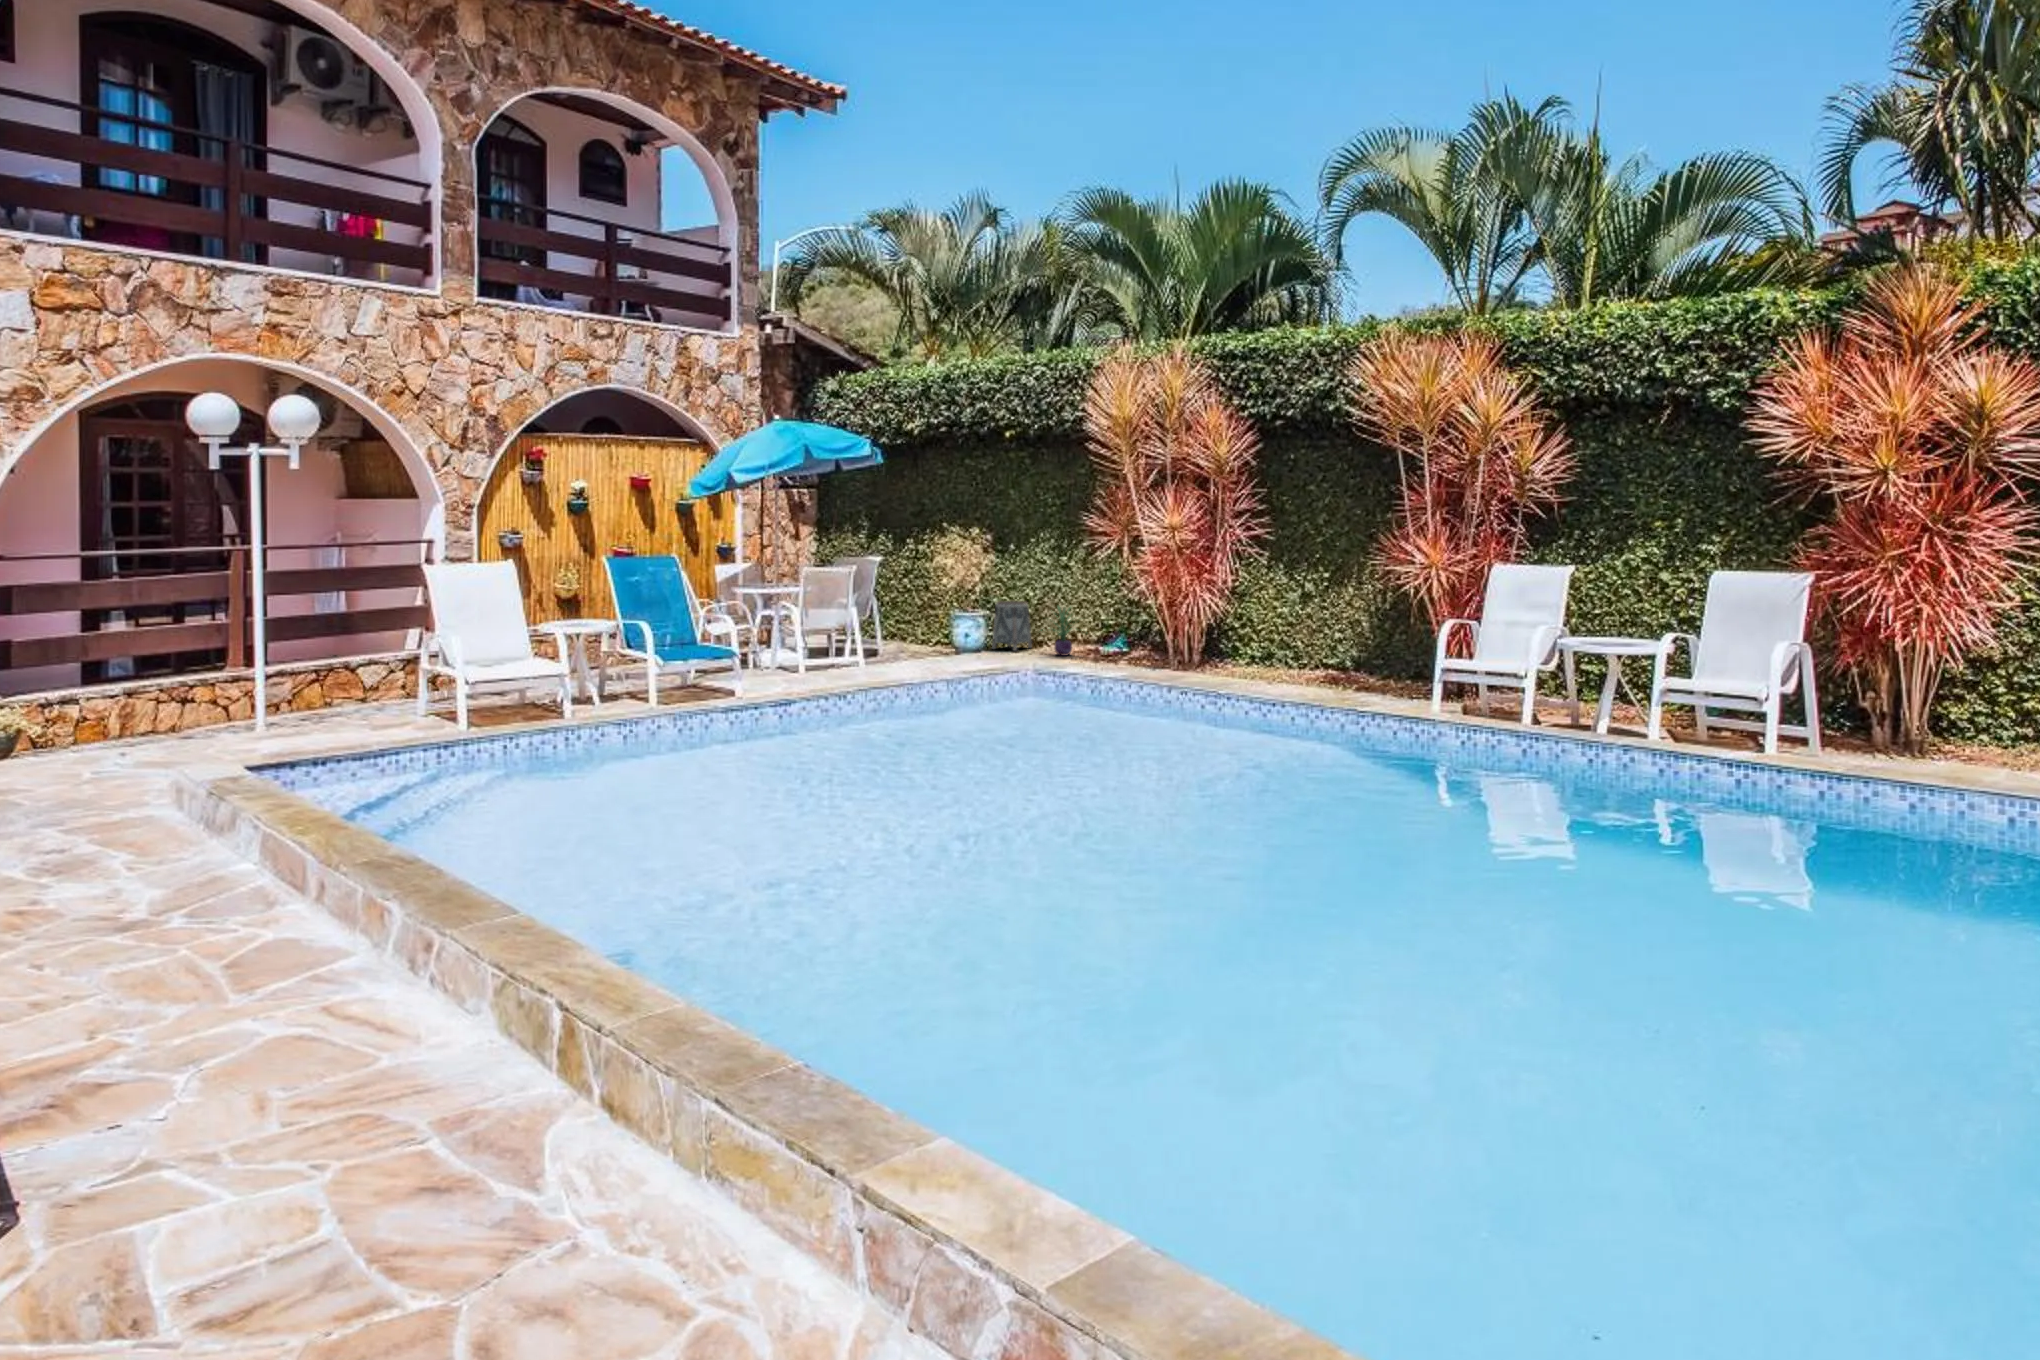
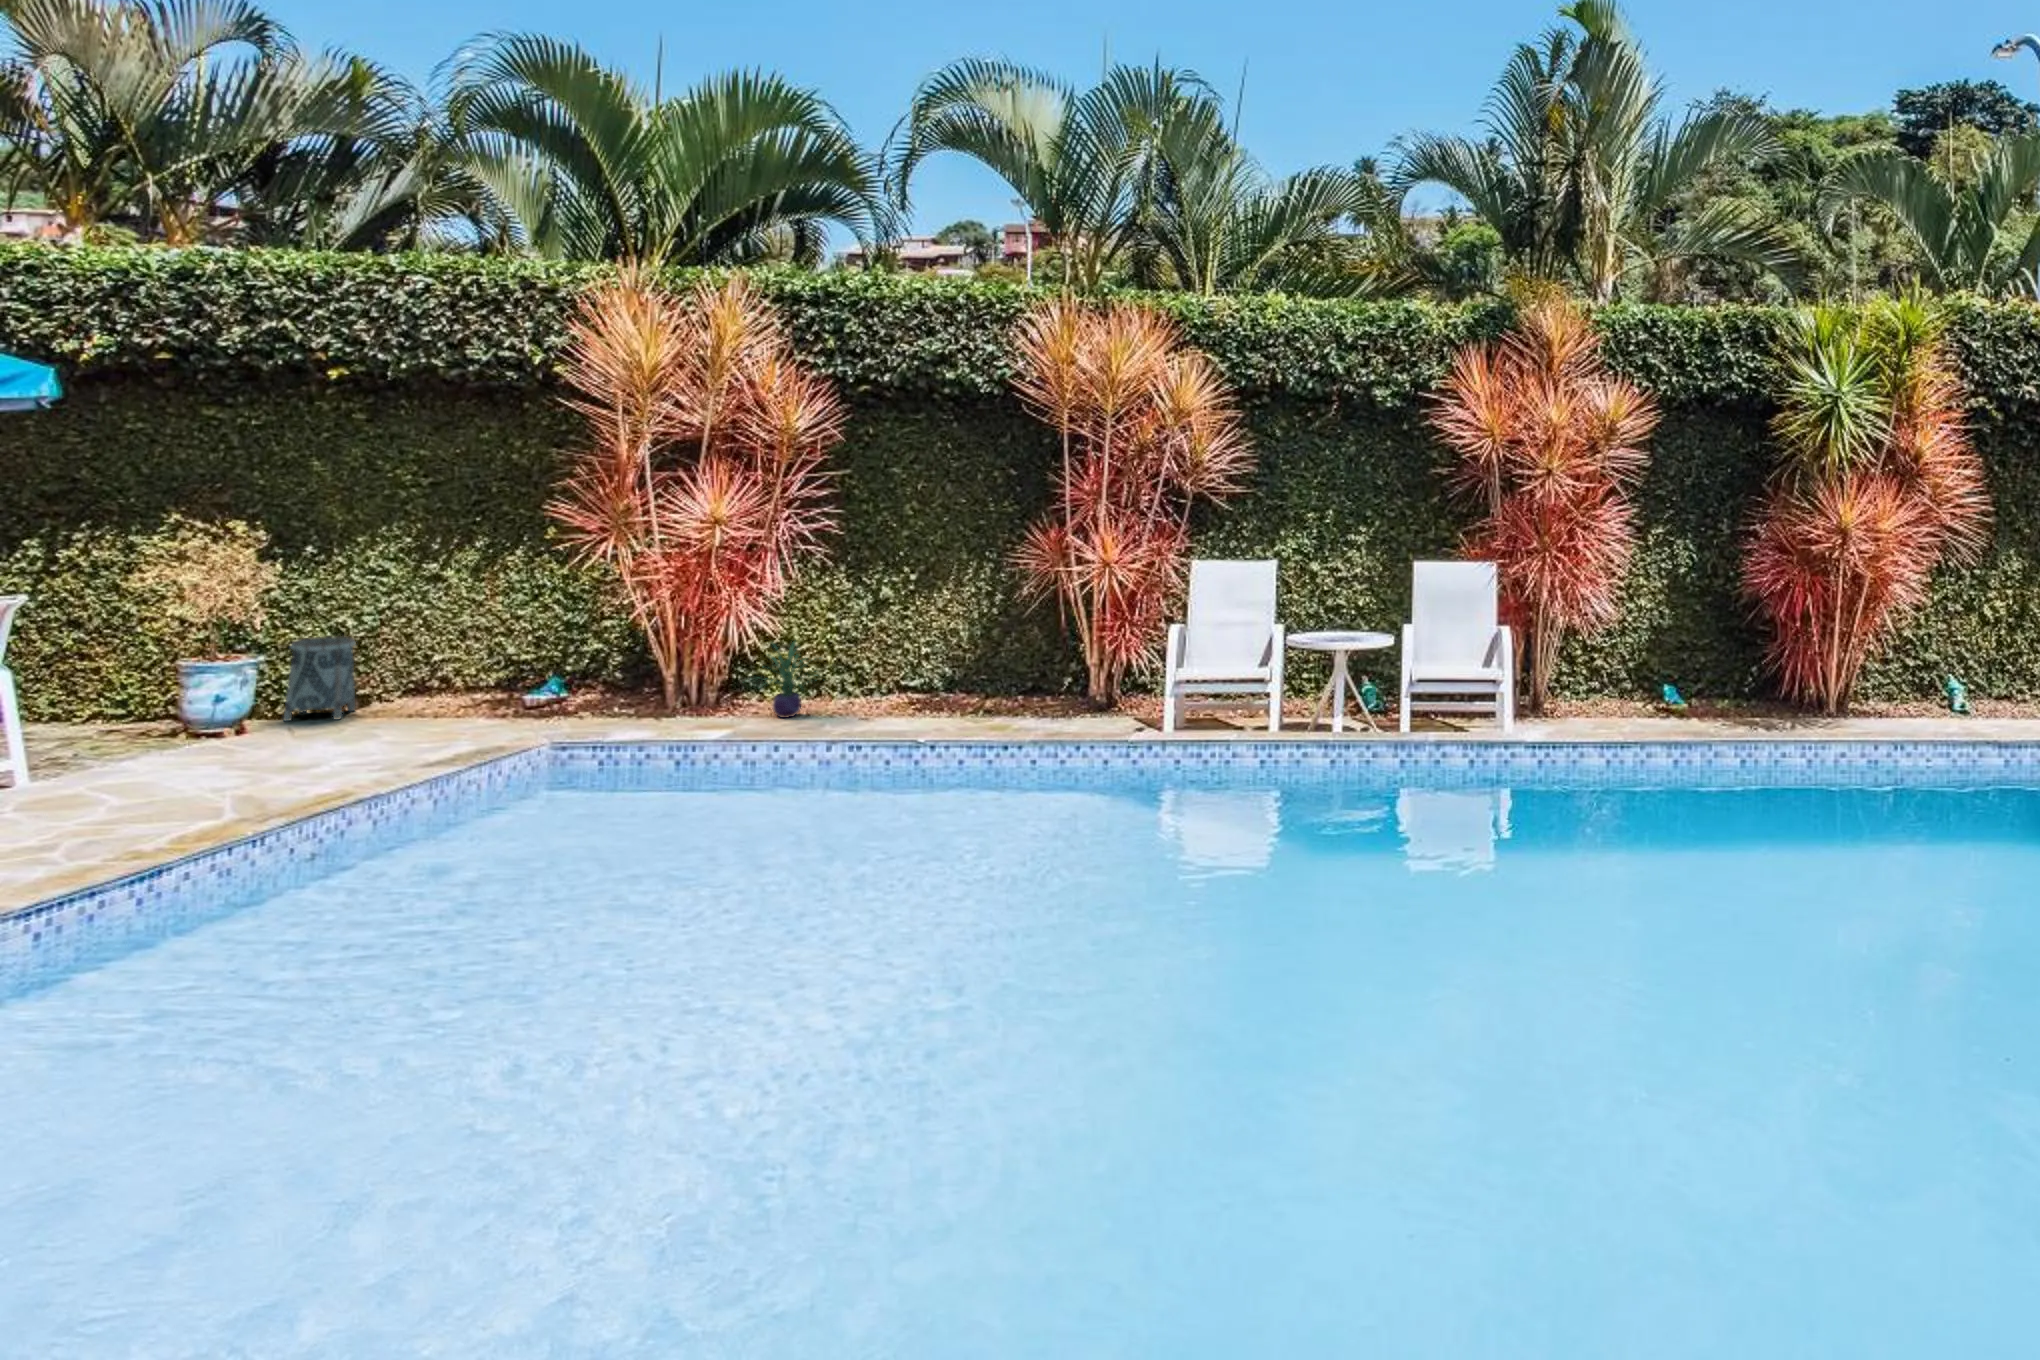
decorative plant: present [1041,606,1072,656] -> present [770,642,802,718]

